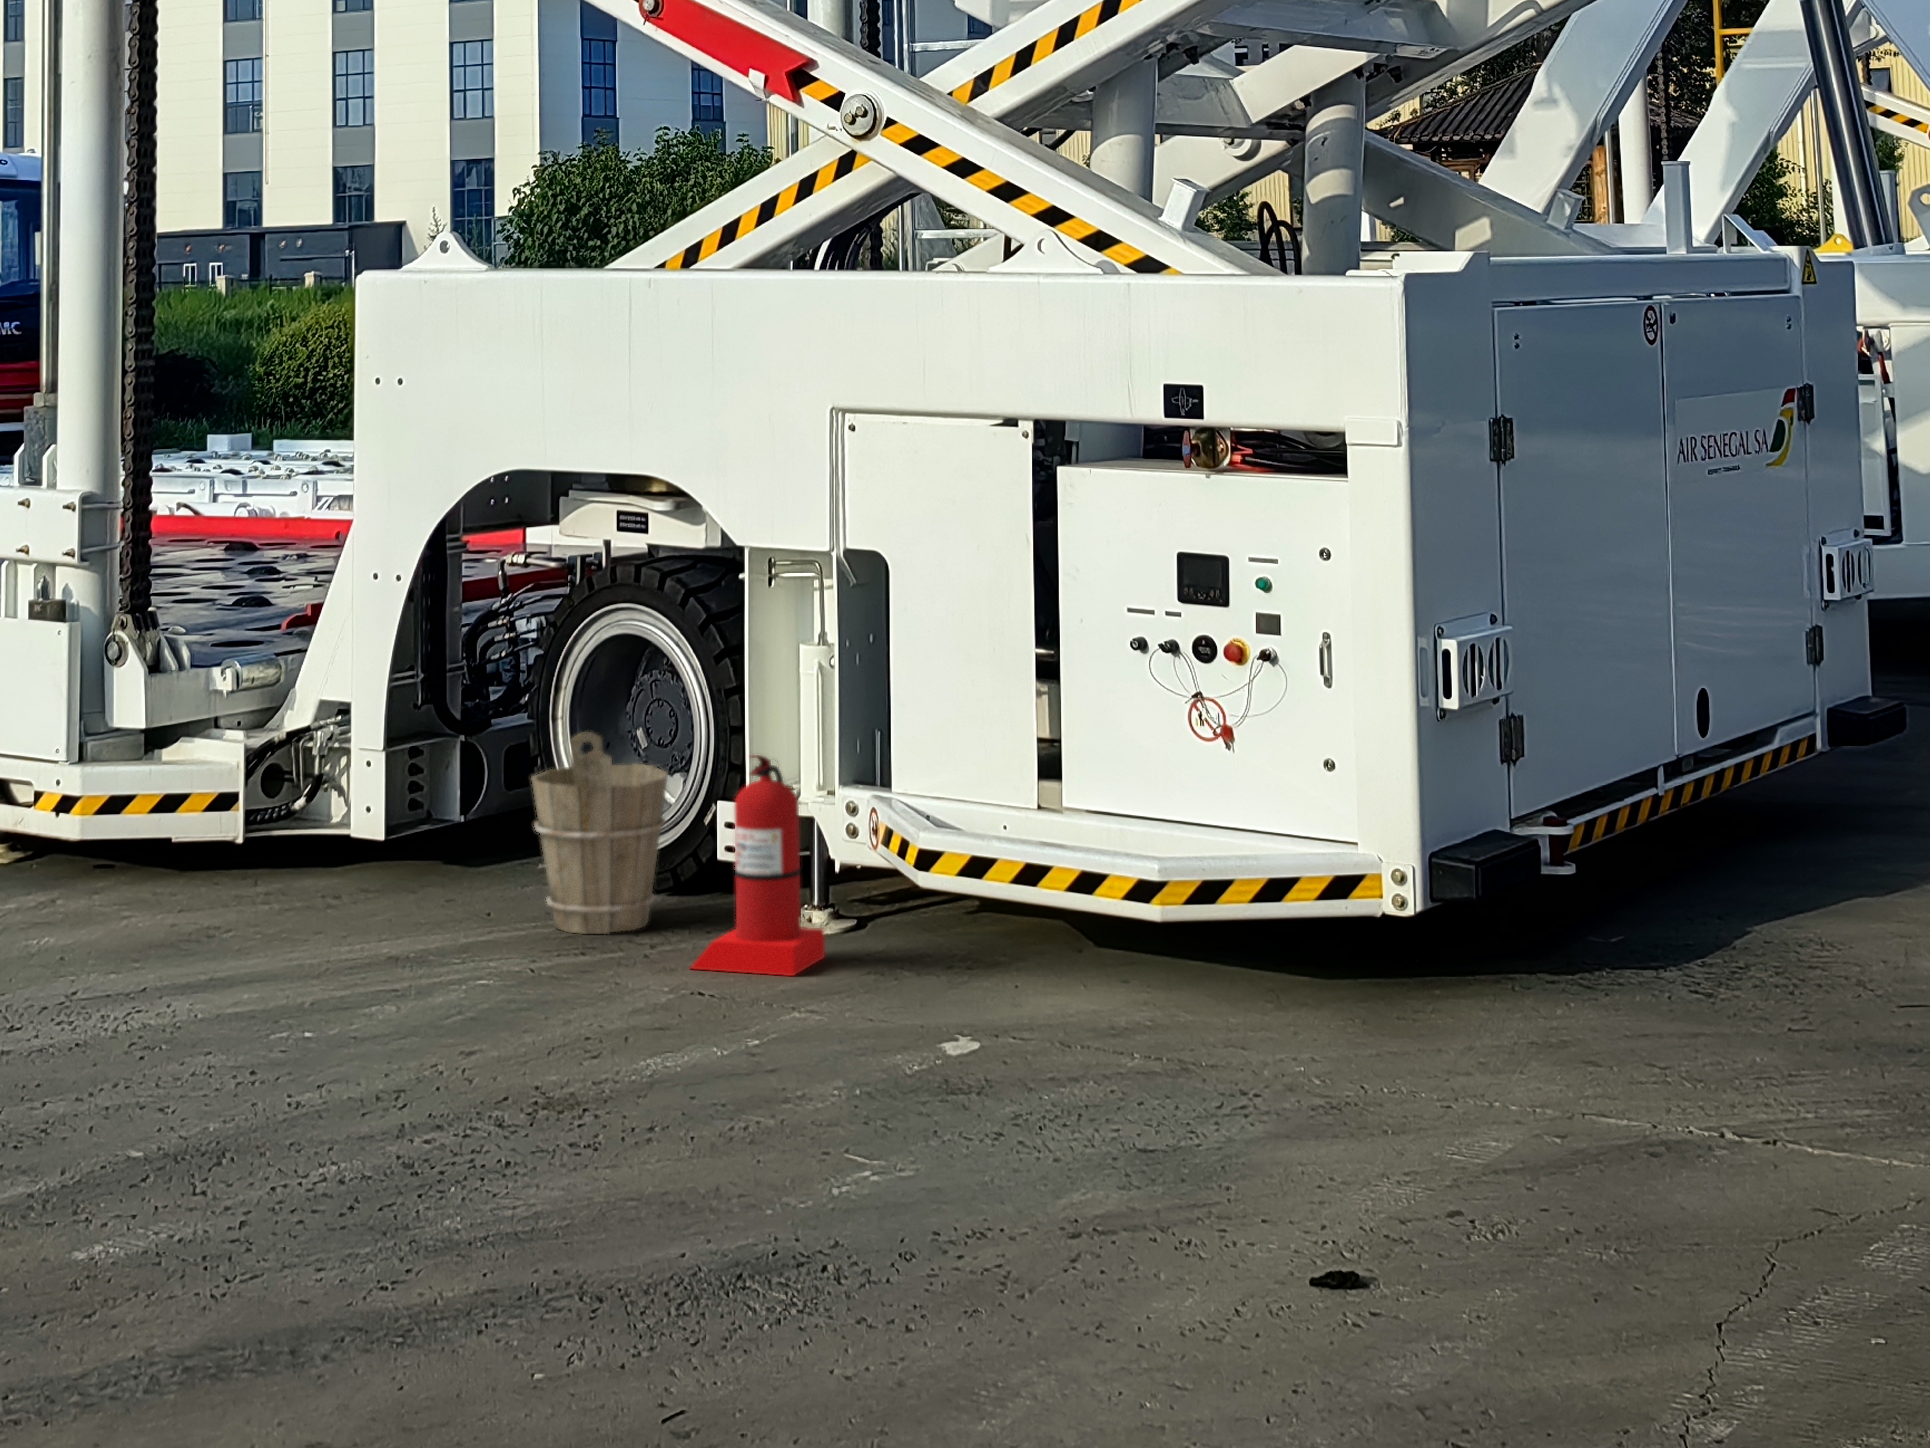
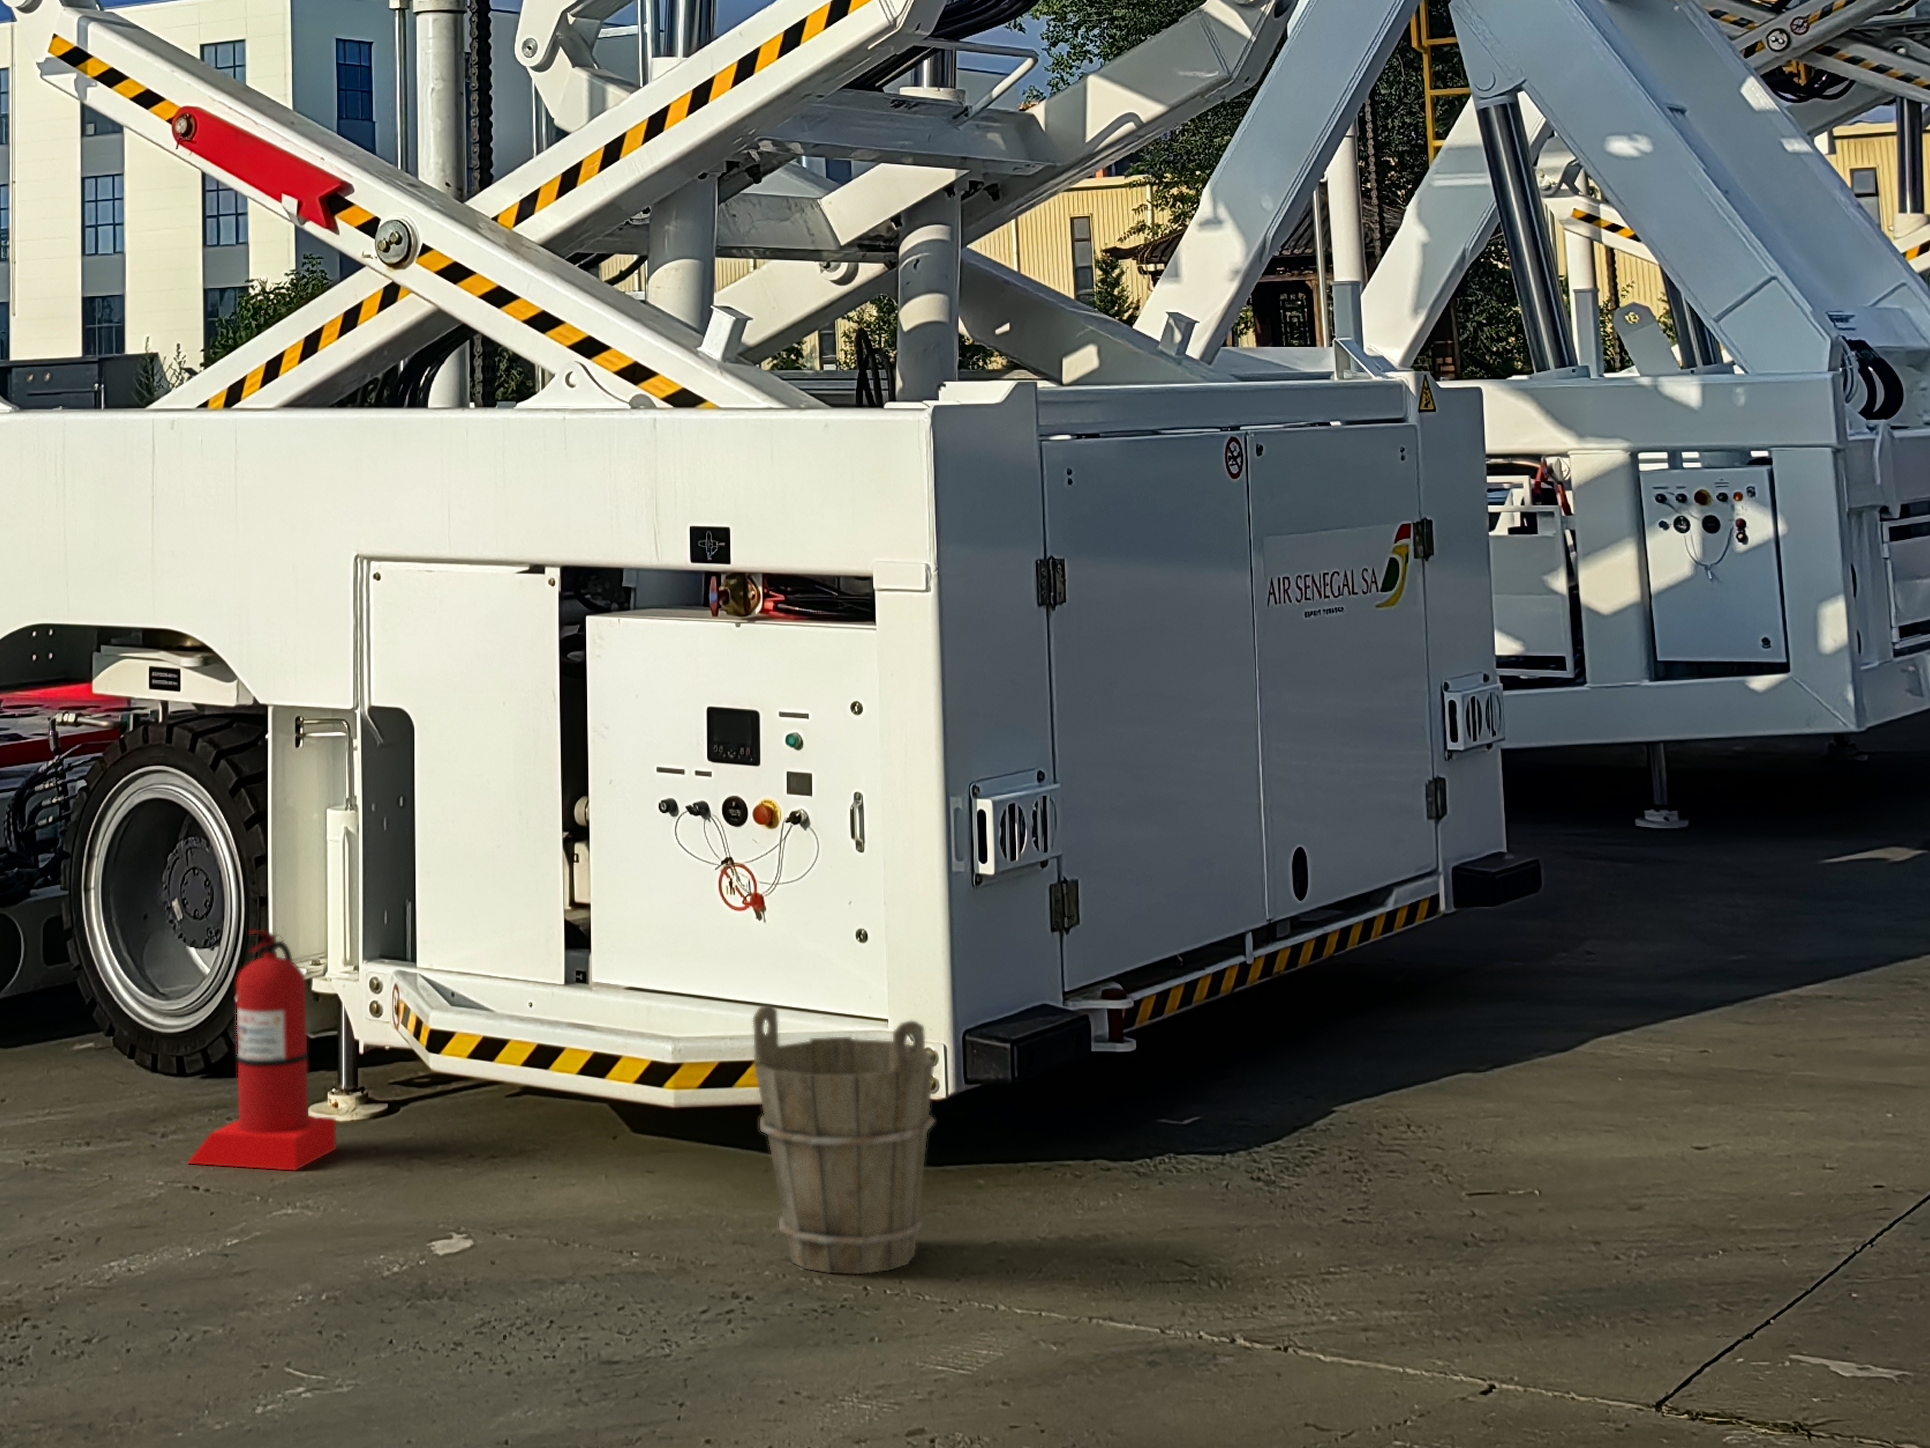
bucket: present [531,732,668,934] -> present [753,1005,934,1274]

